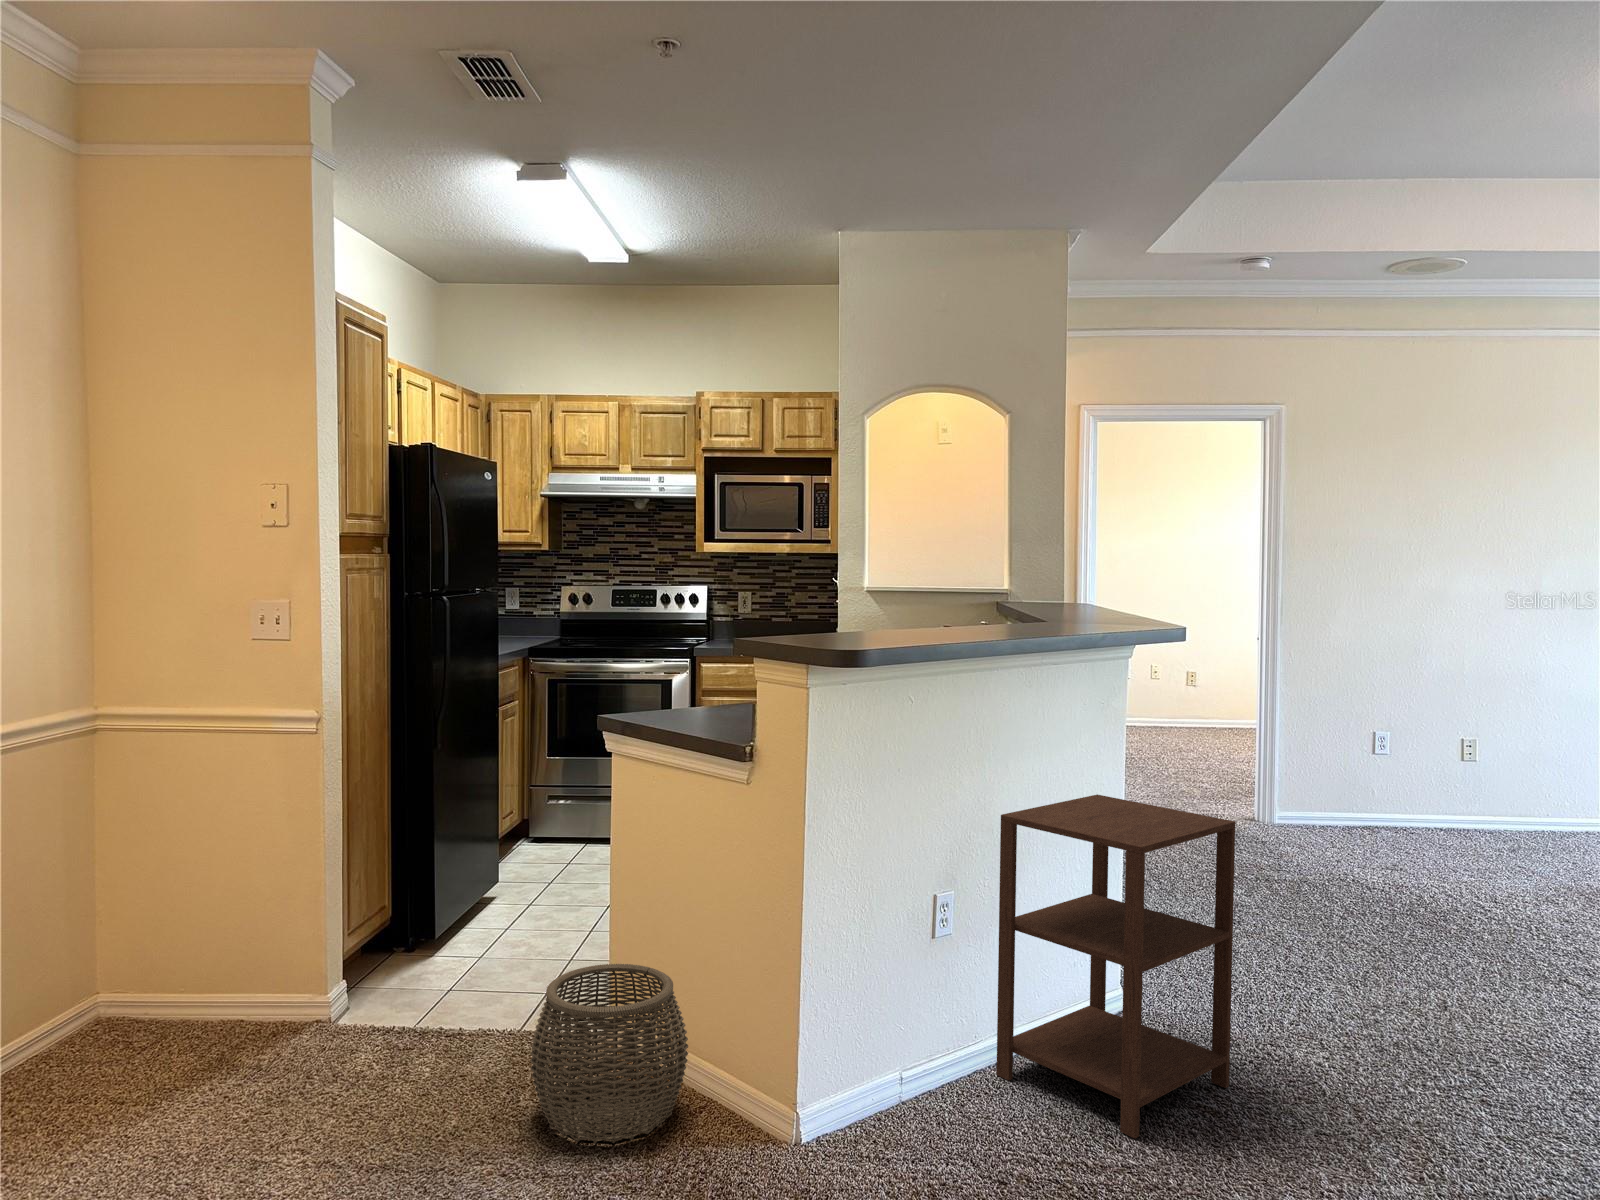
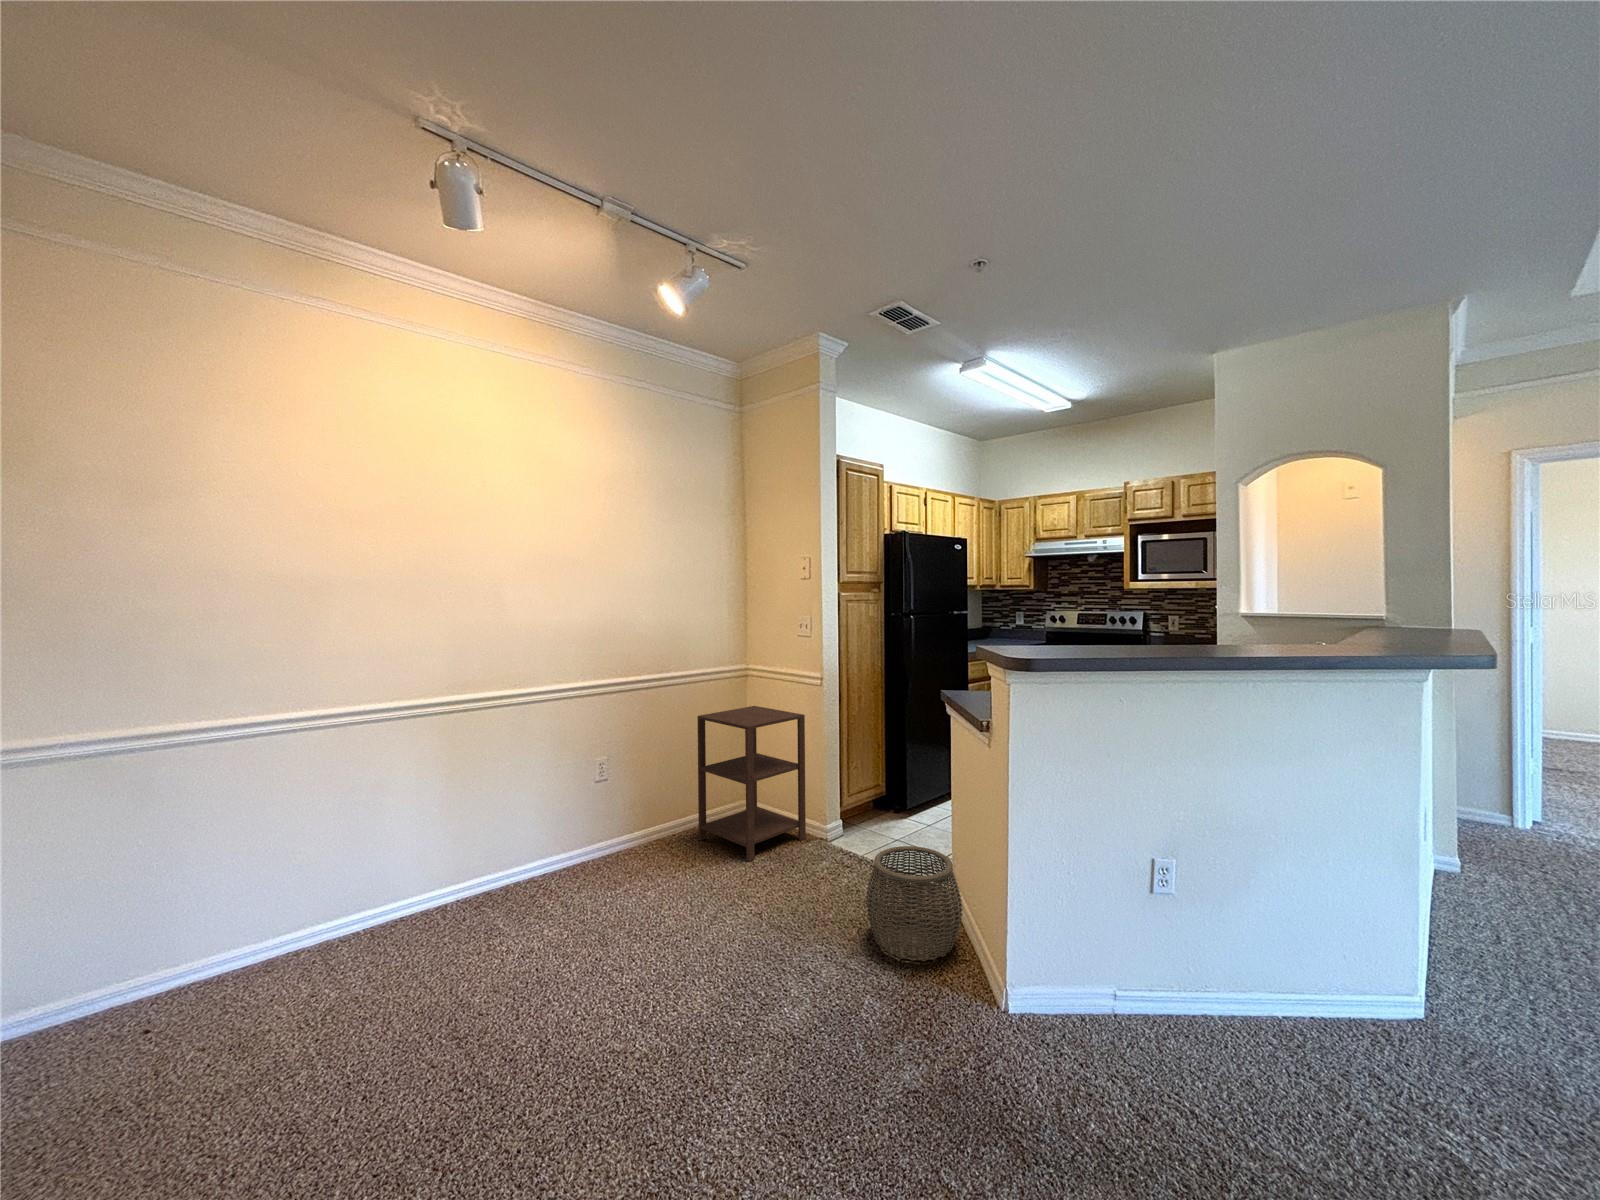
side table: present [997,794,1235,1139] -> present [697,706,806,862]

